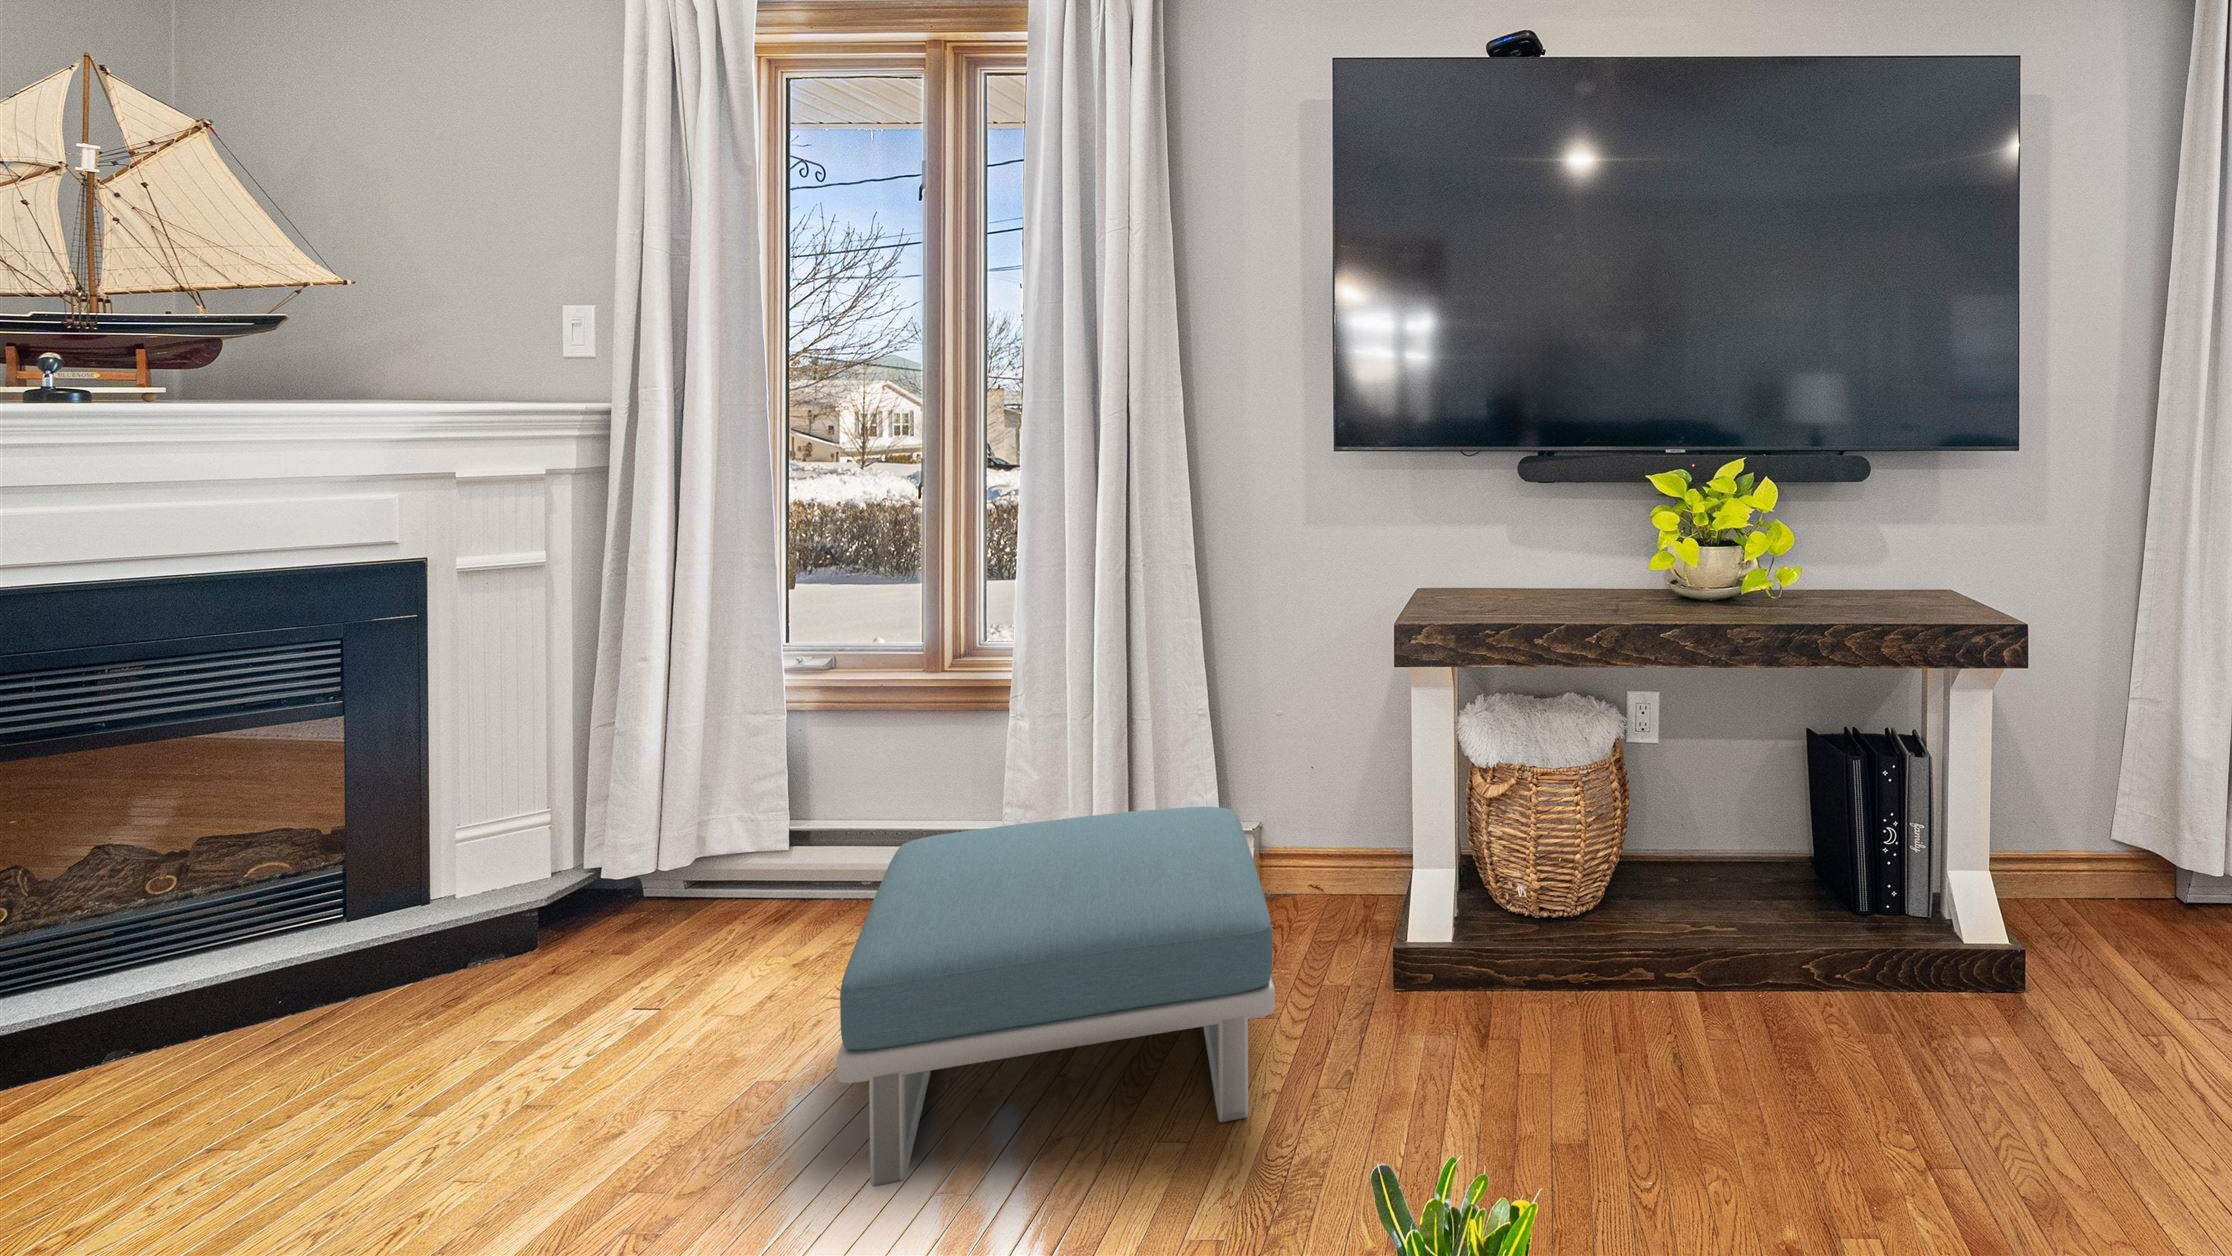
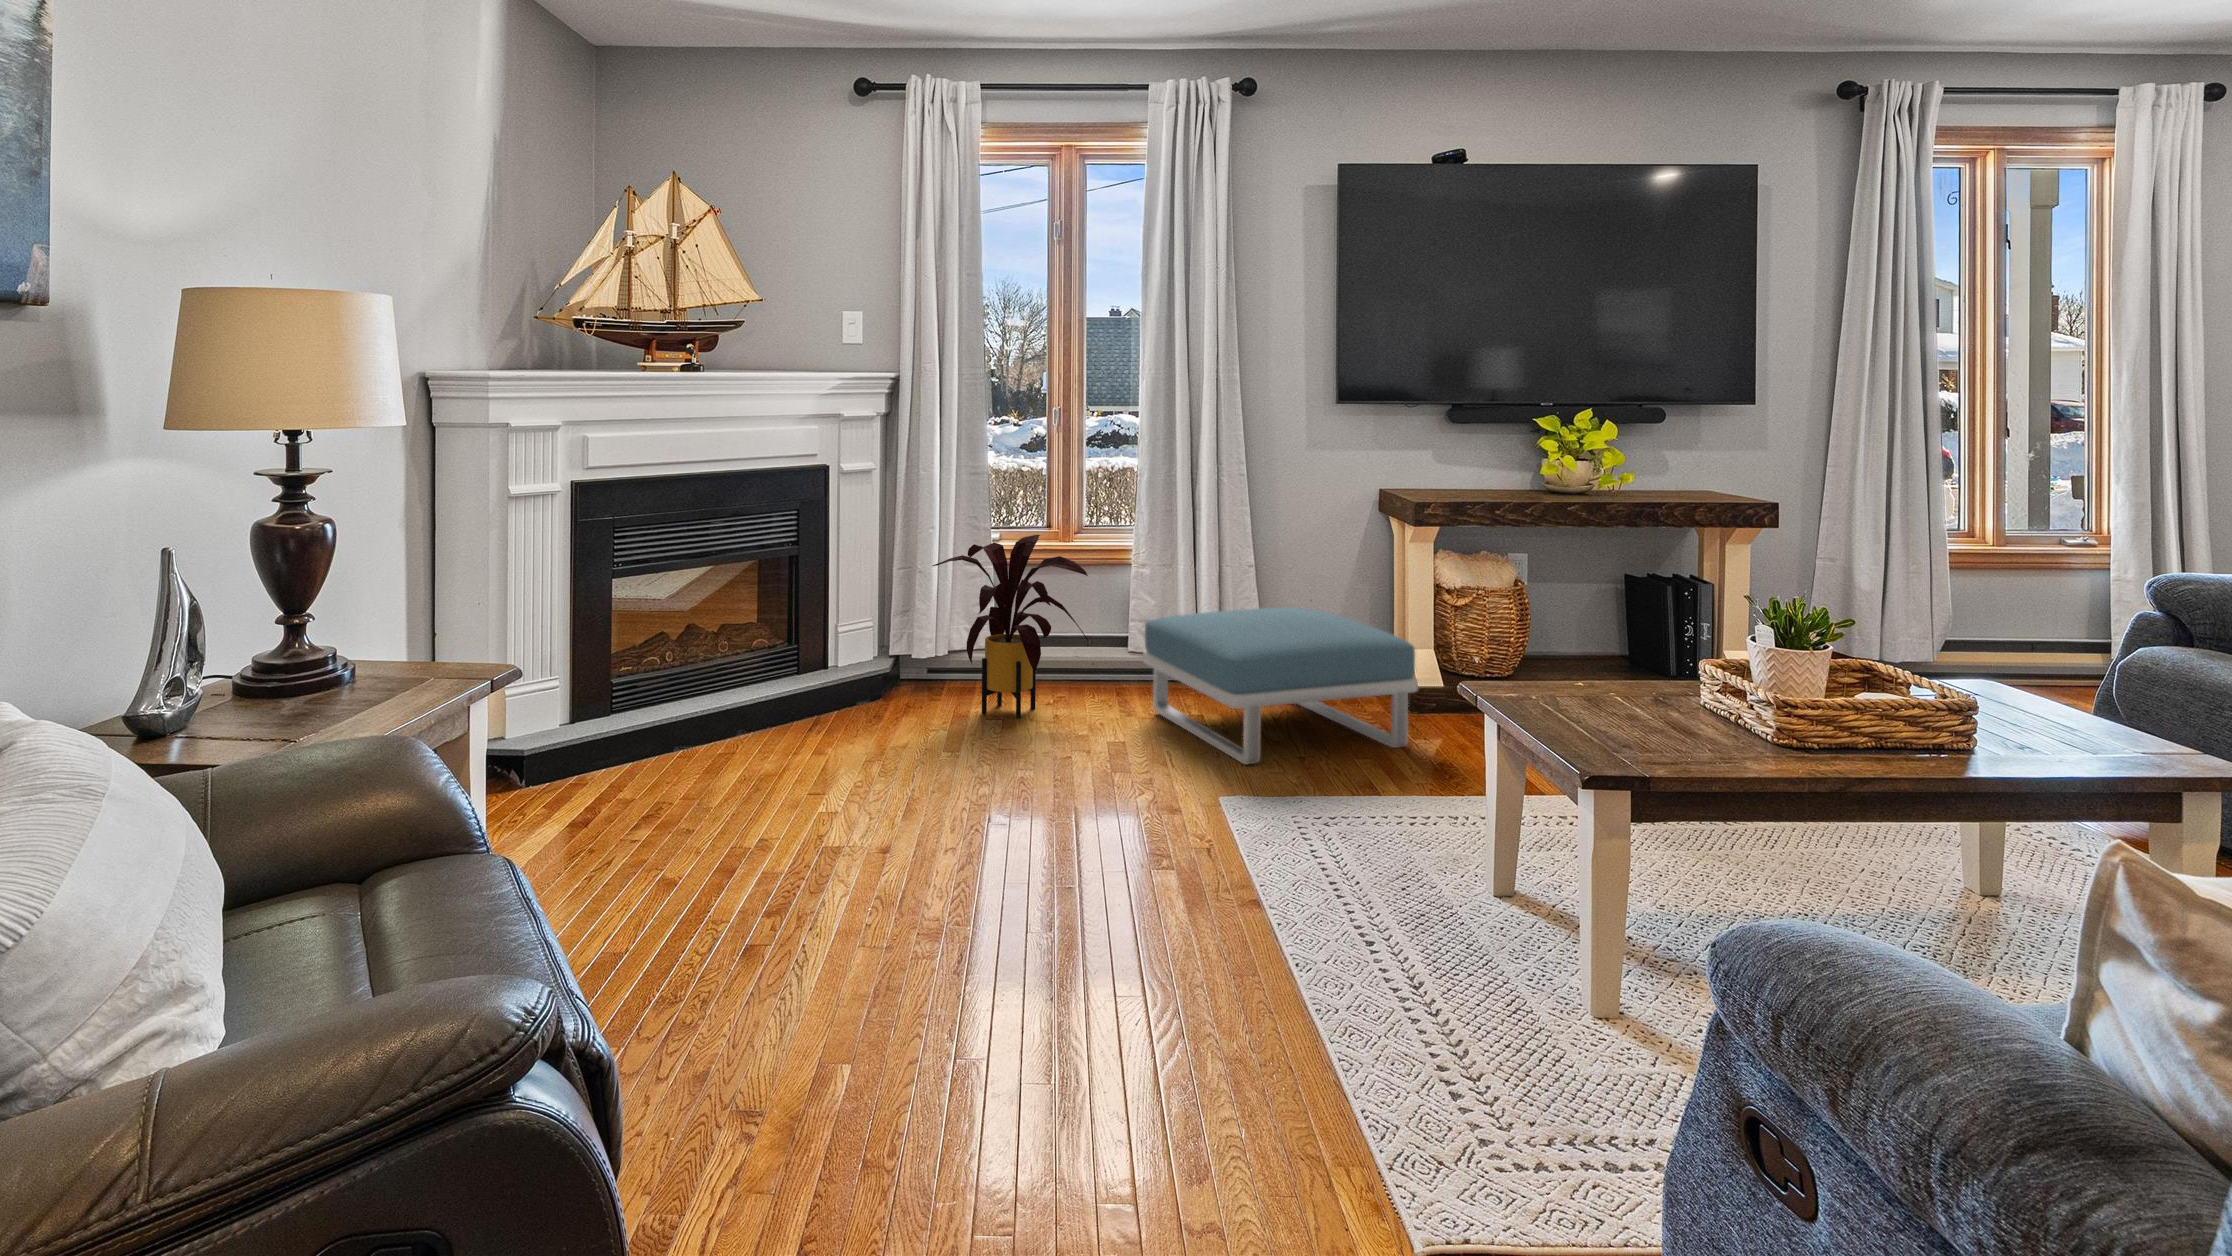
house plant: none [541,676,833,1014] -> present [933,535,1088,718]

